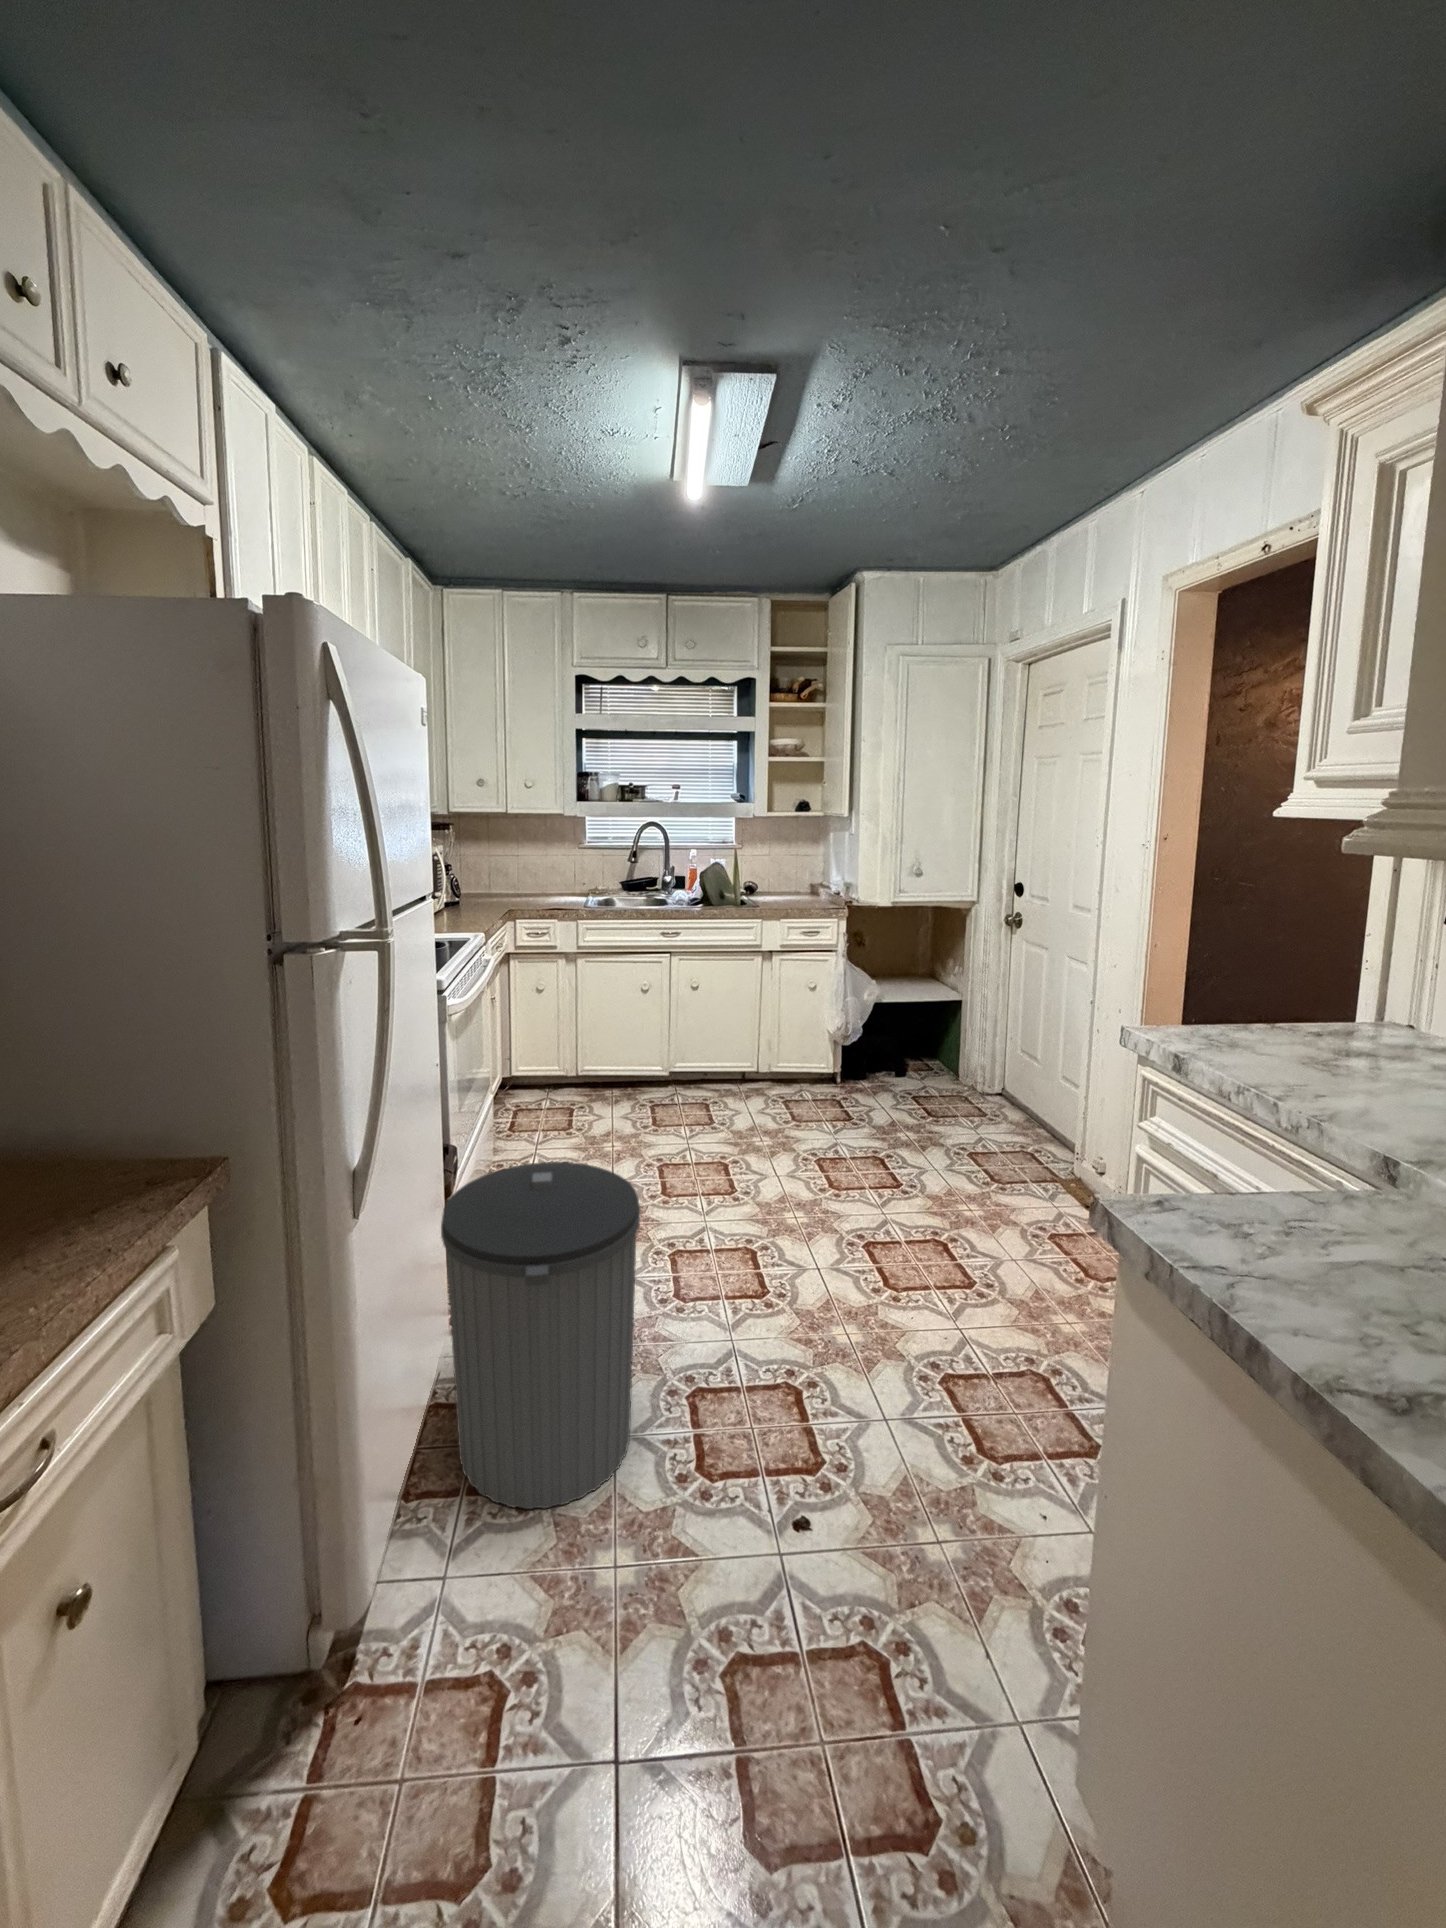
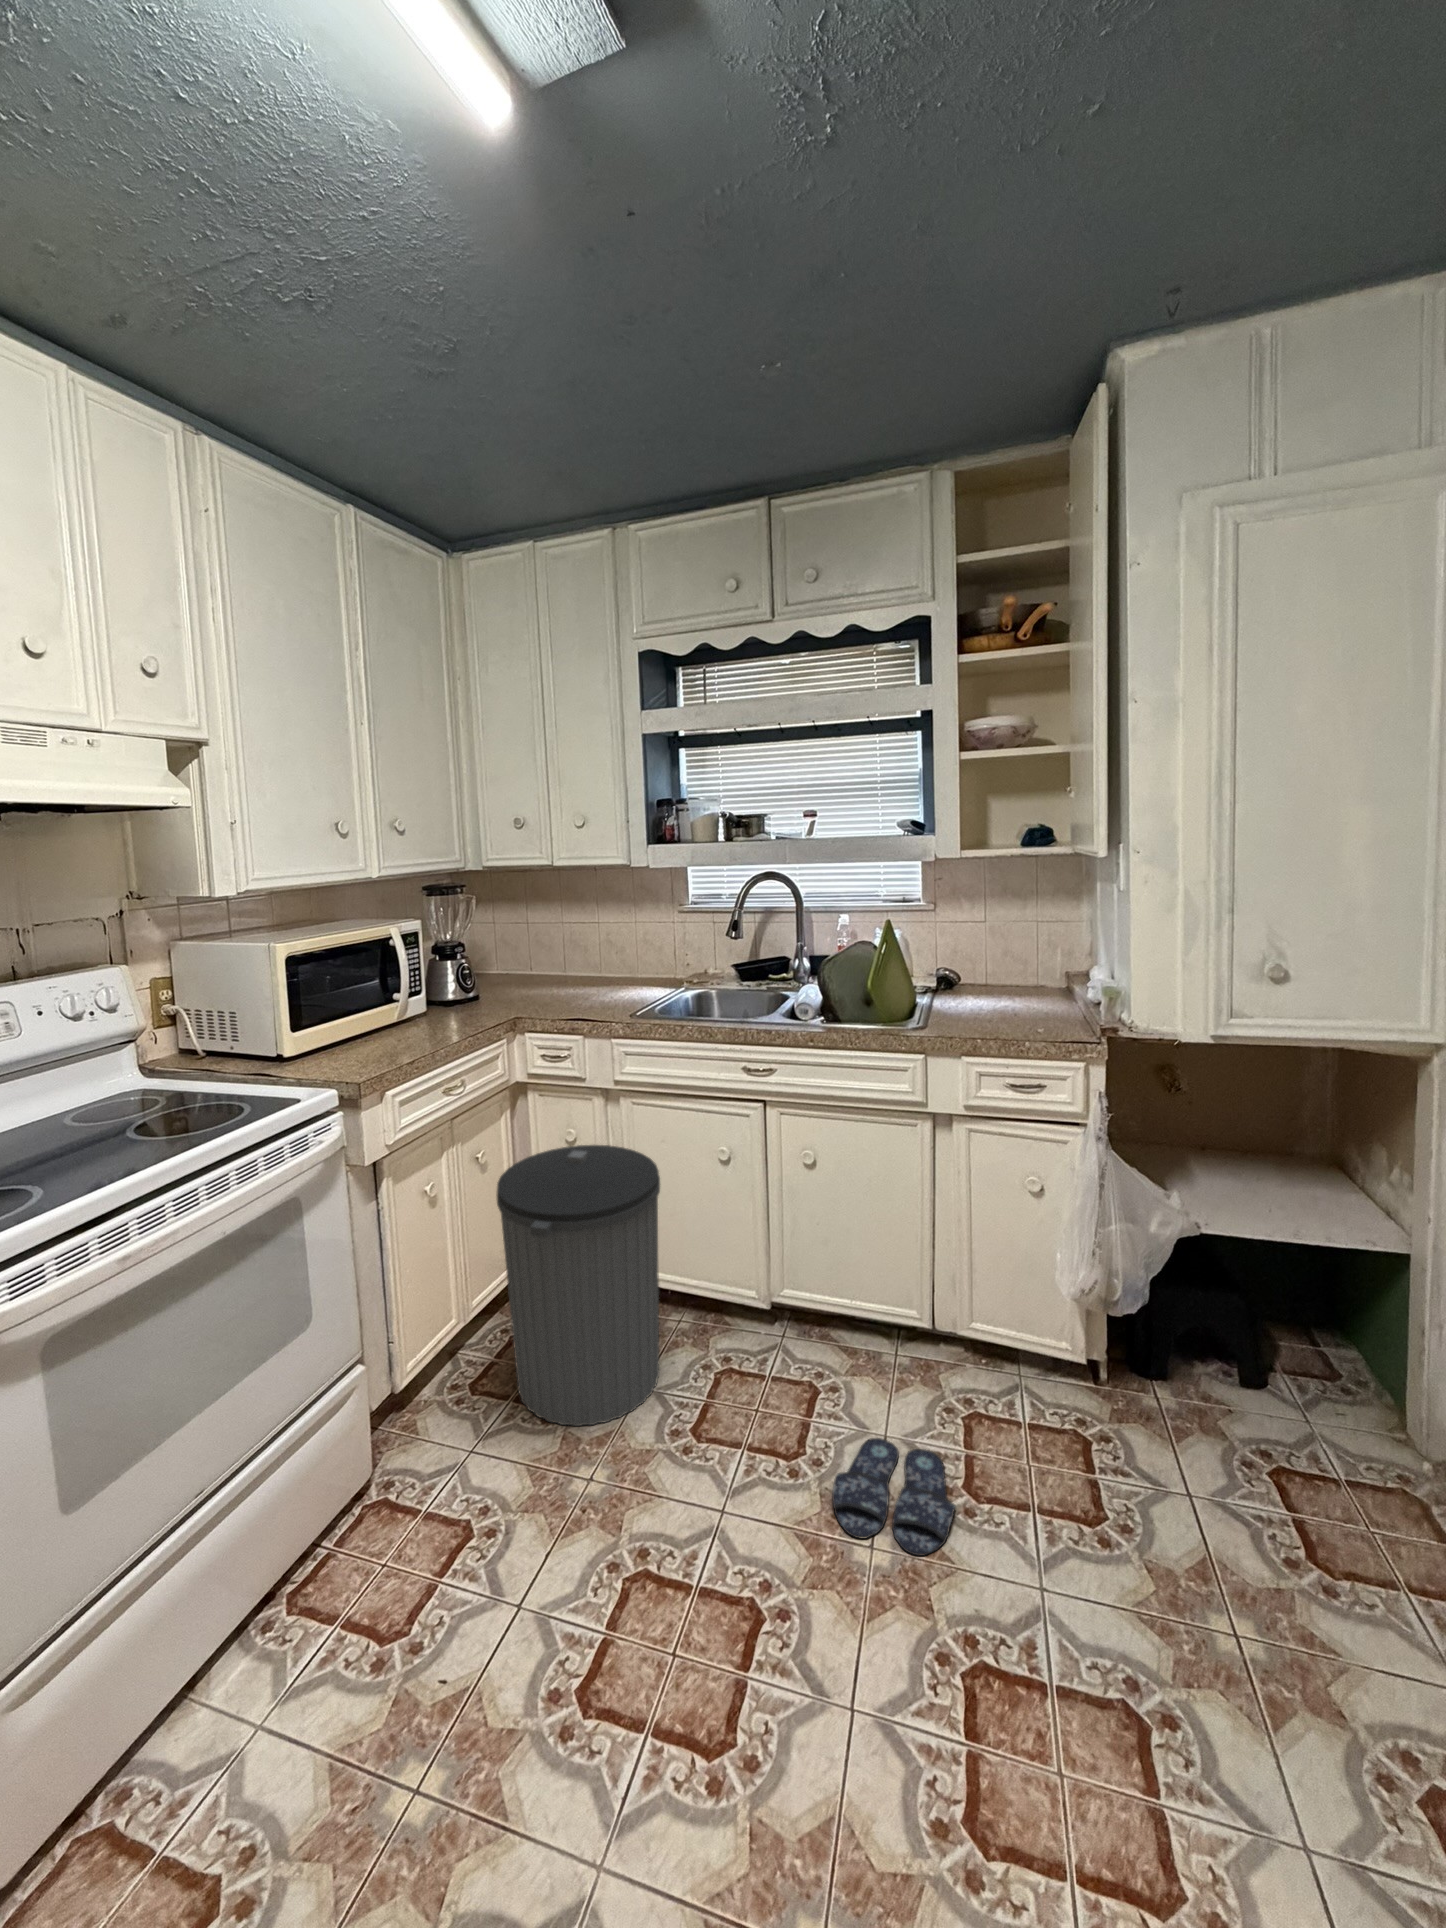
slippers: none [868,1423,997,1536] -> present [832,1438,955,1556]

